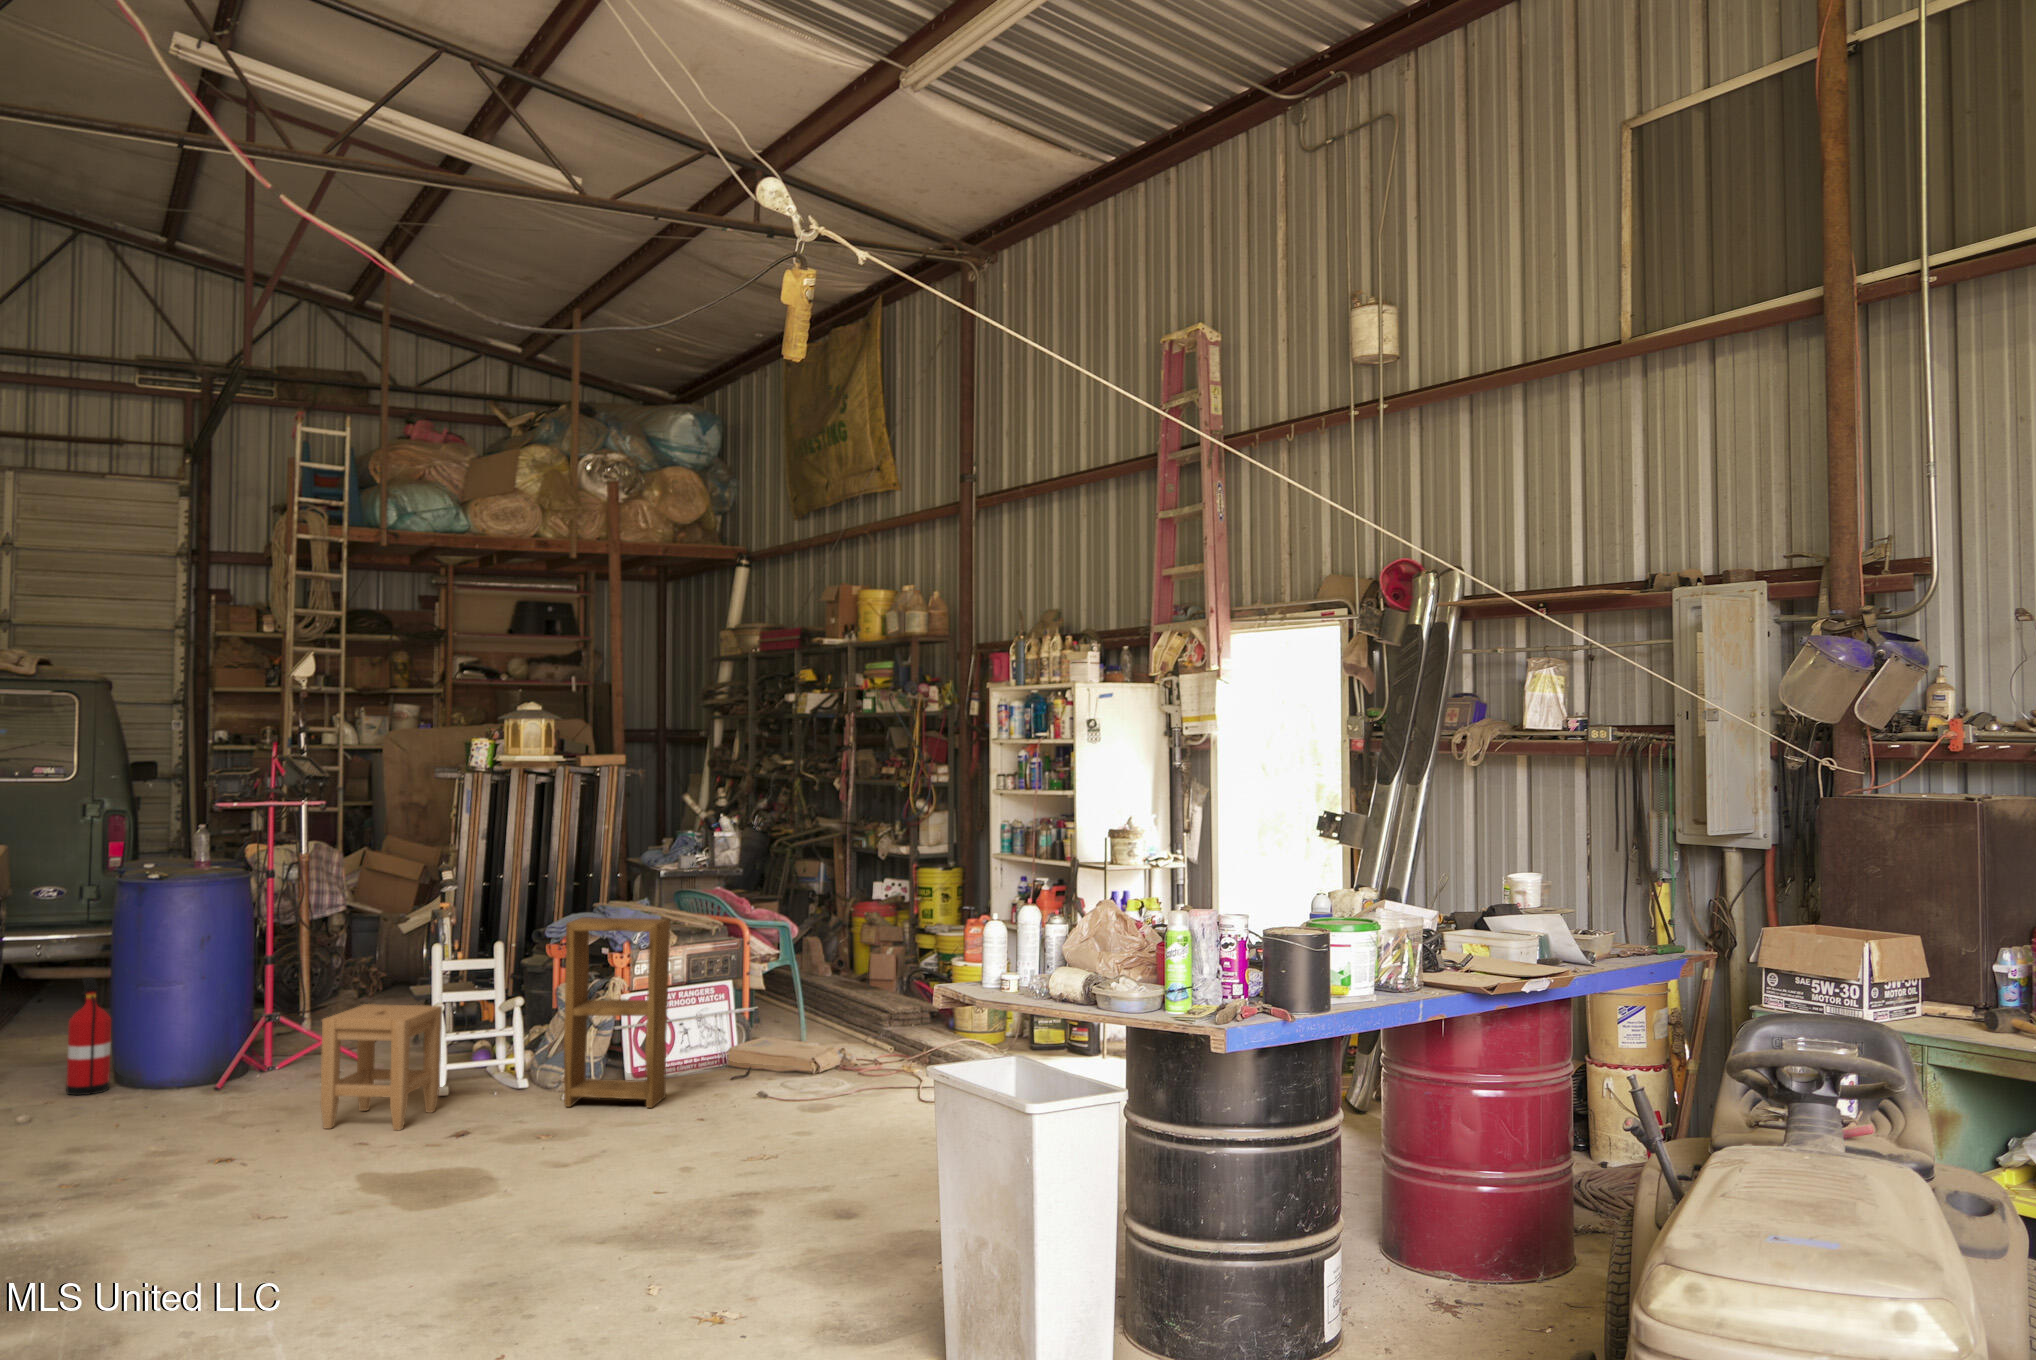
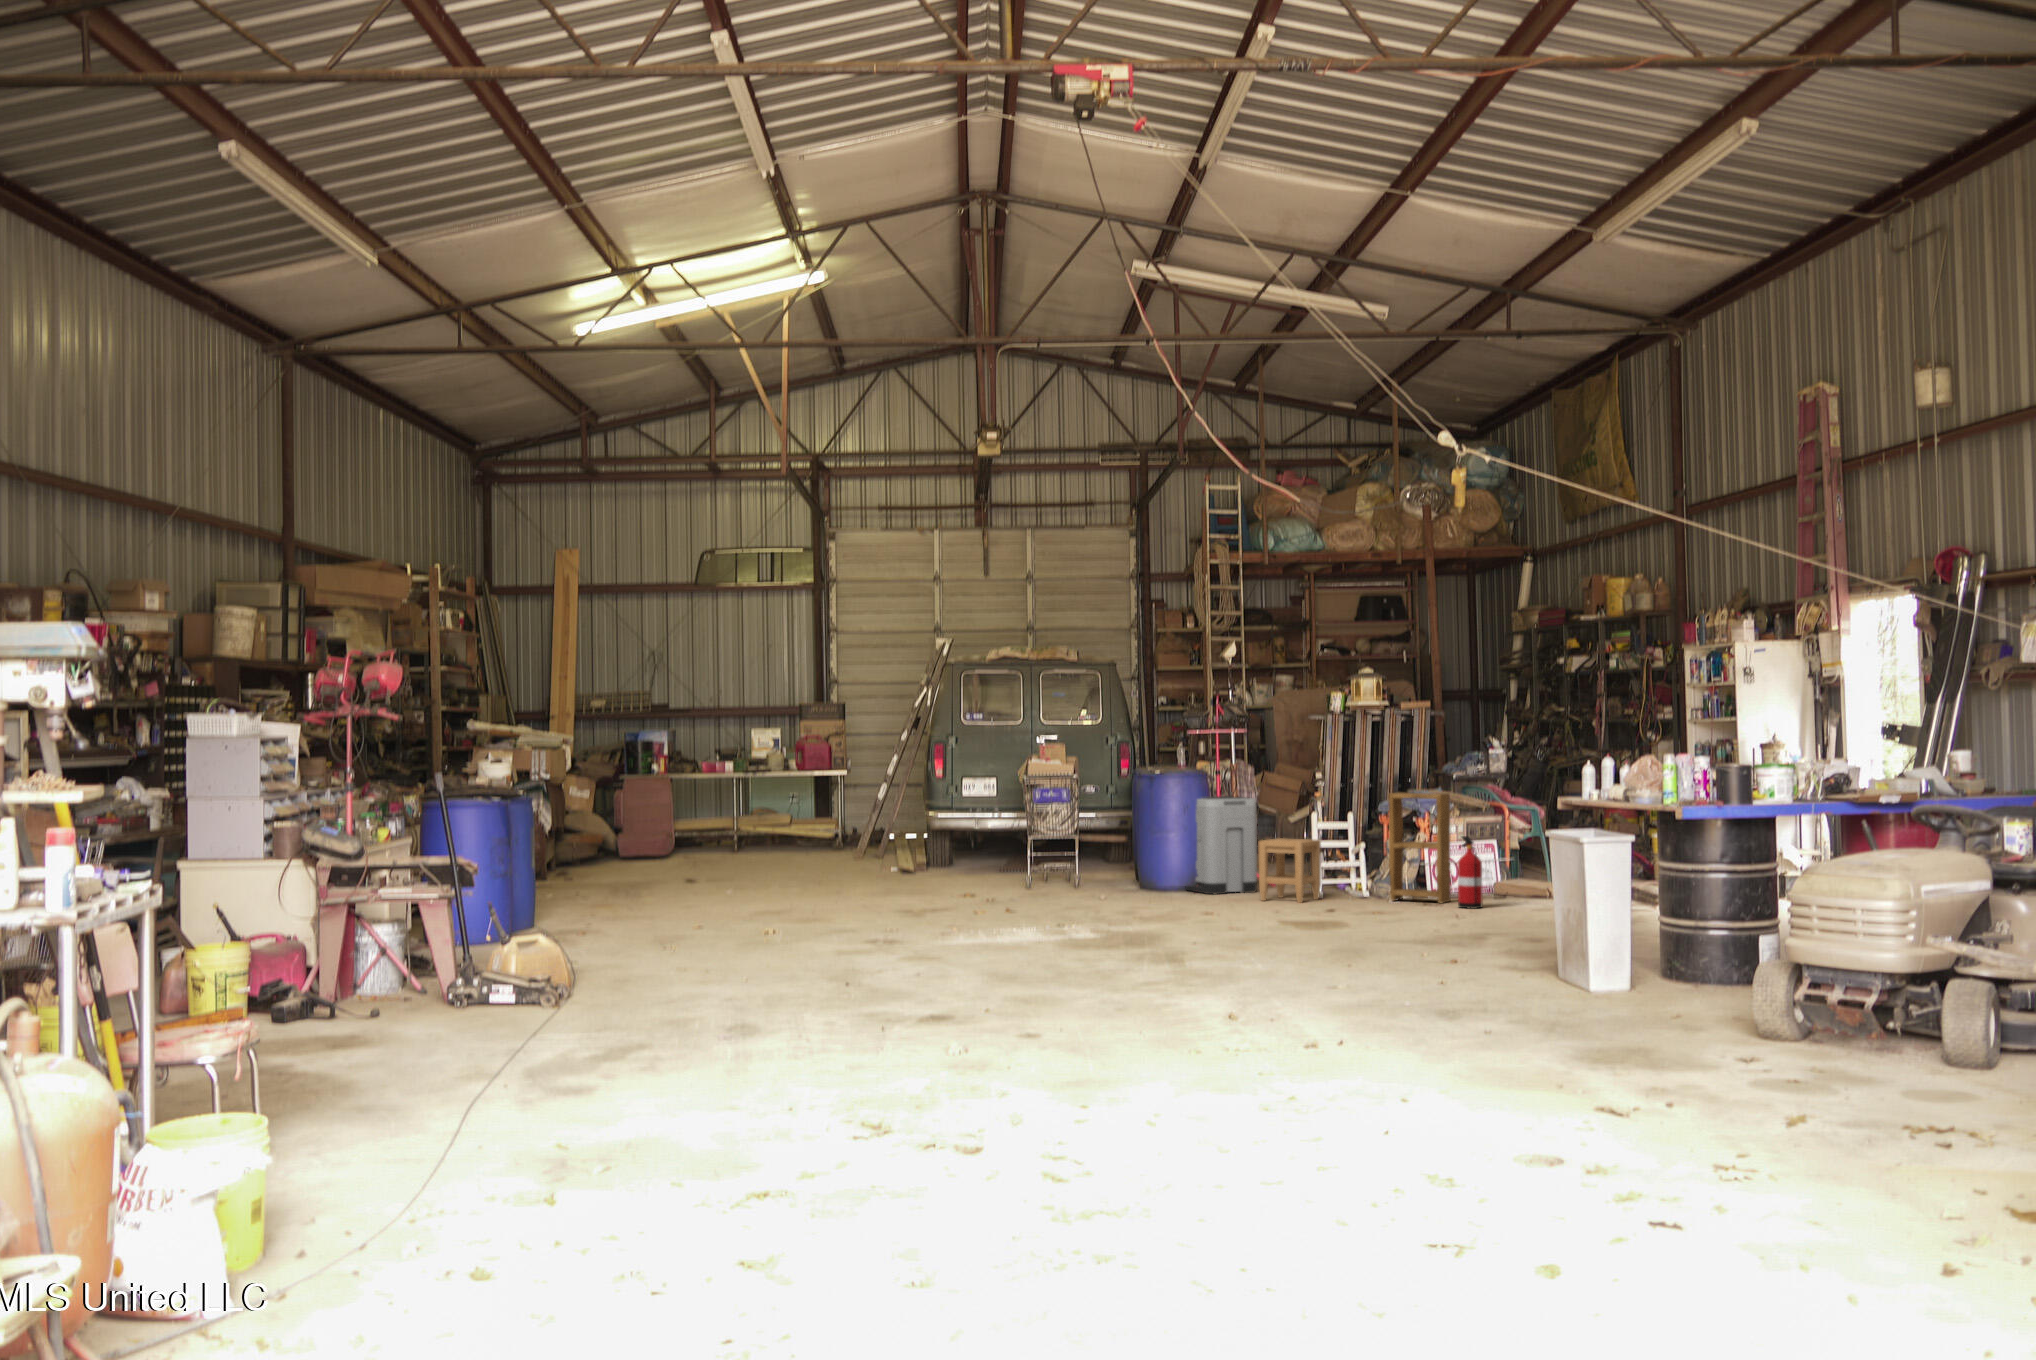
trash can: none [185,921,329,1108] -> present [1185,796,1257,894]
fire extinguisher: present [66,977,111,1095] -> present [1458,836,1483,909]

